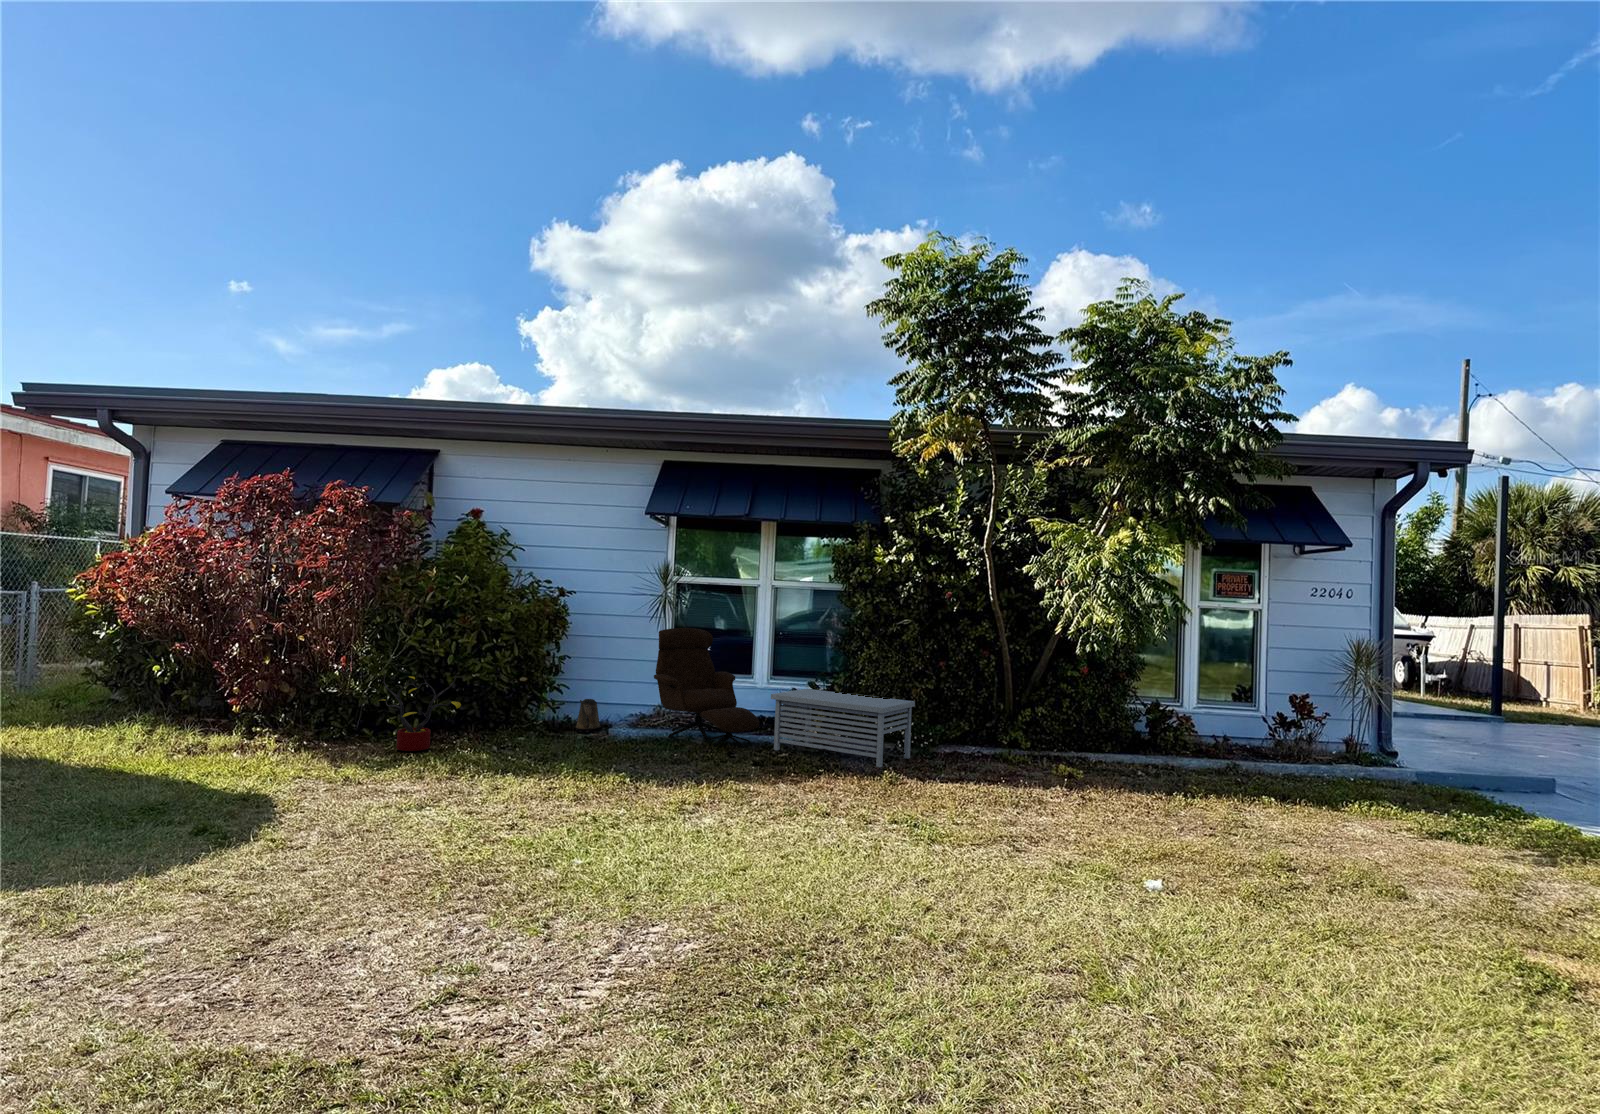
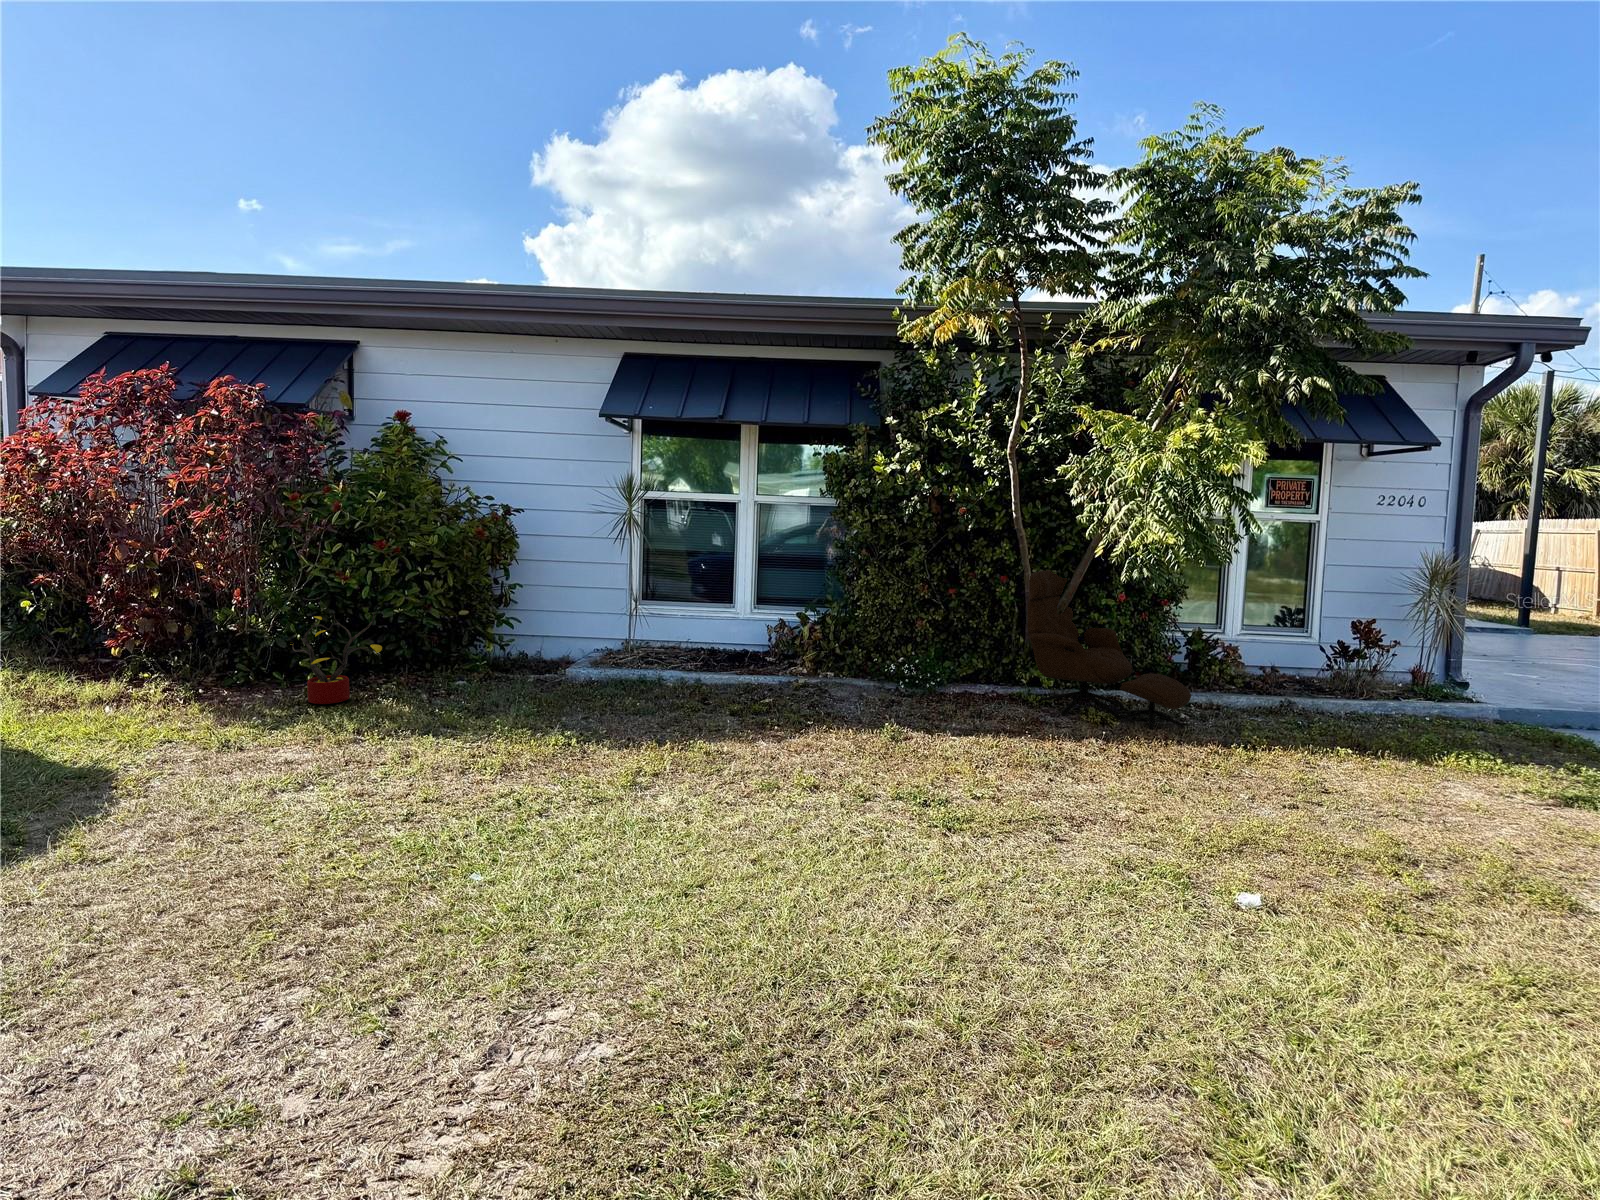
lounge chair: present [654,628,759,747] -> present [1028,570,1191,729]
storage bench: present [771,689,915,767] -> none [752,620,920,714]
watering can: present [576,699,601,729] -> none [534,634,563,668]

